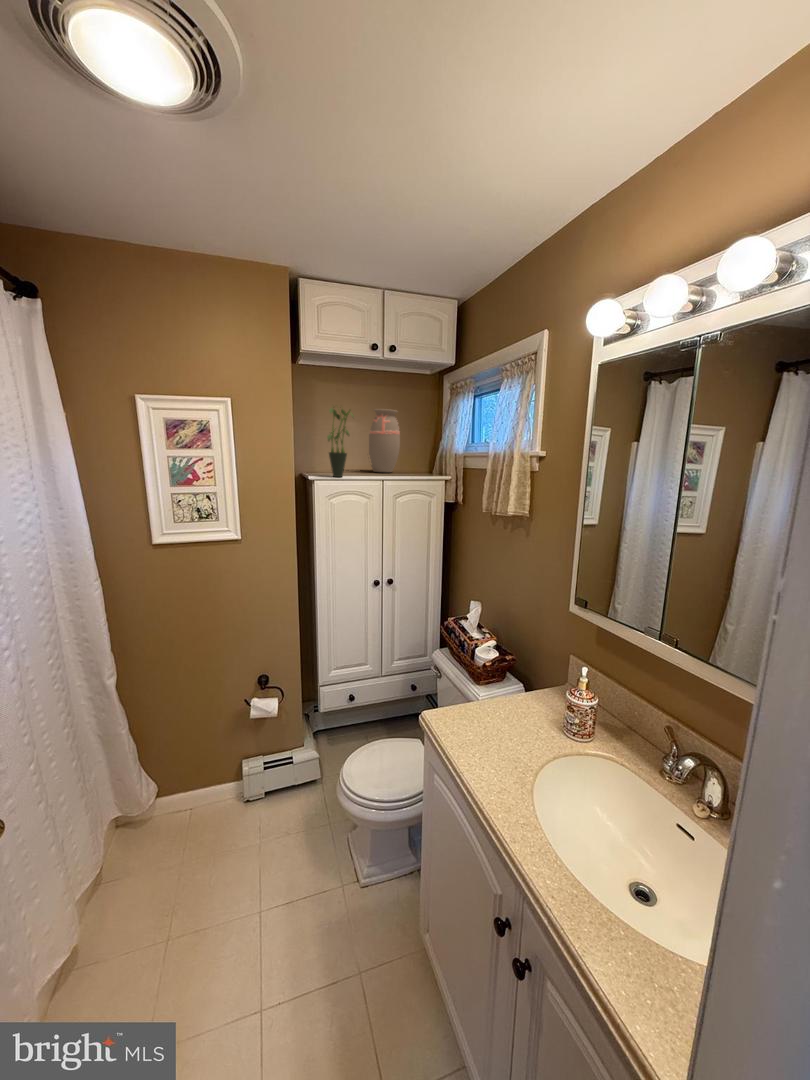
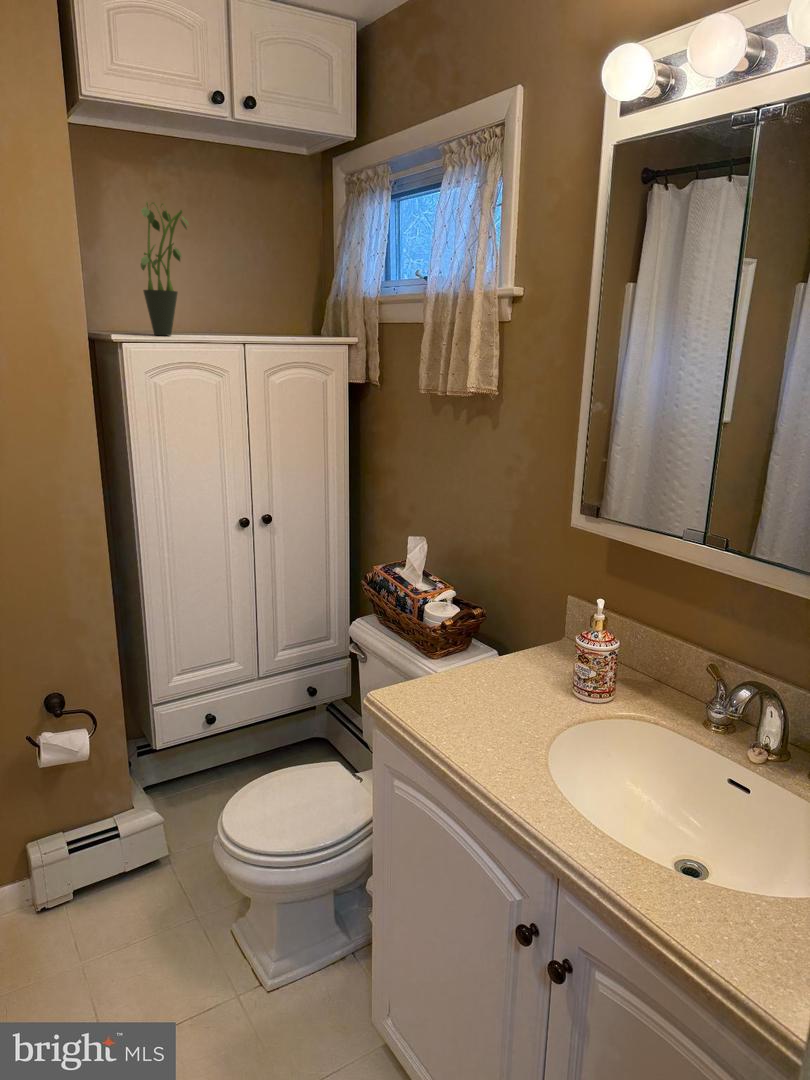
decorative vase: present [368,409,400,472] -> none [203,215,263,331]

